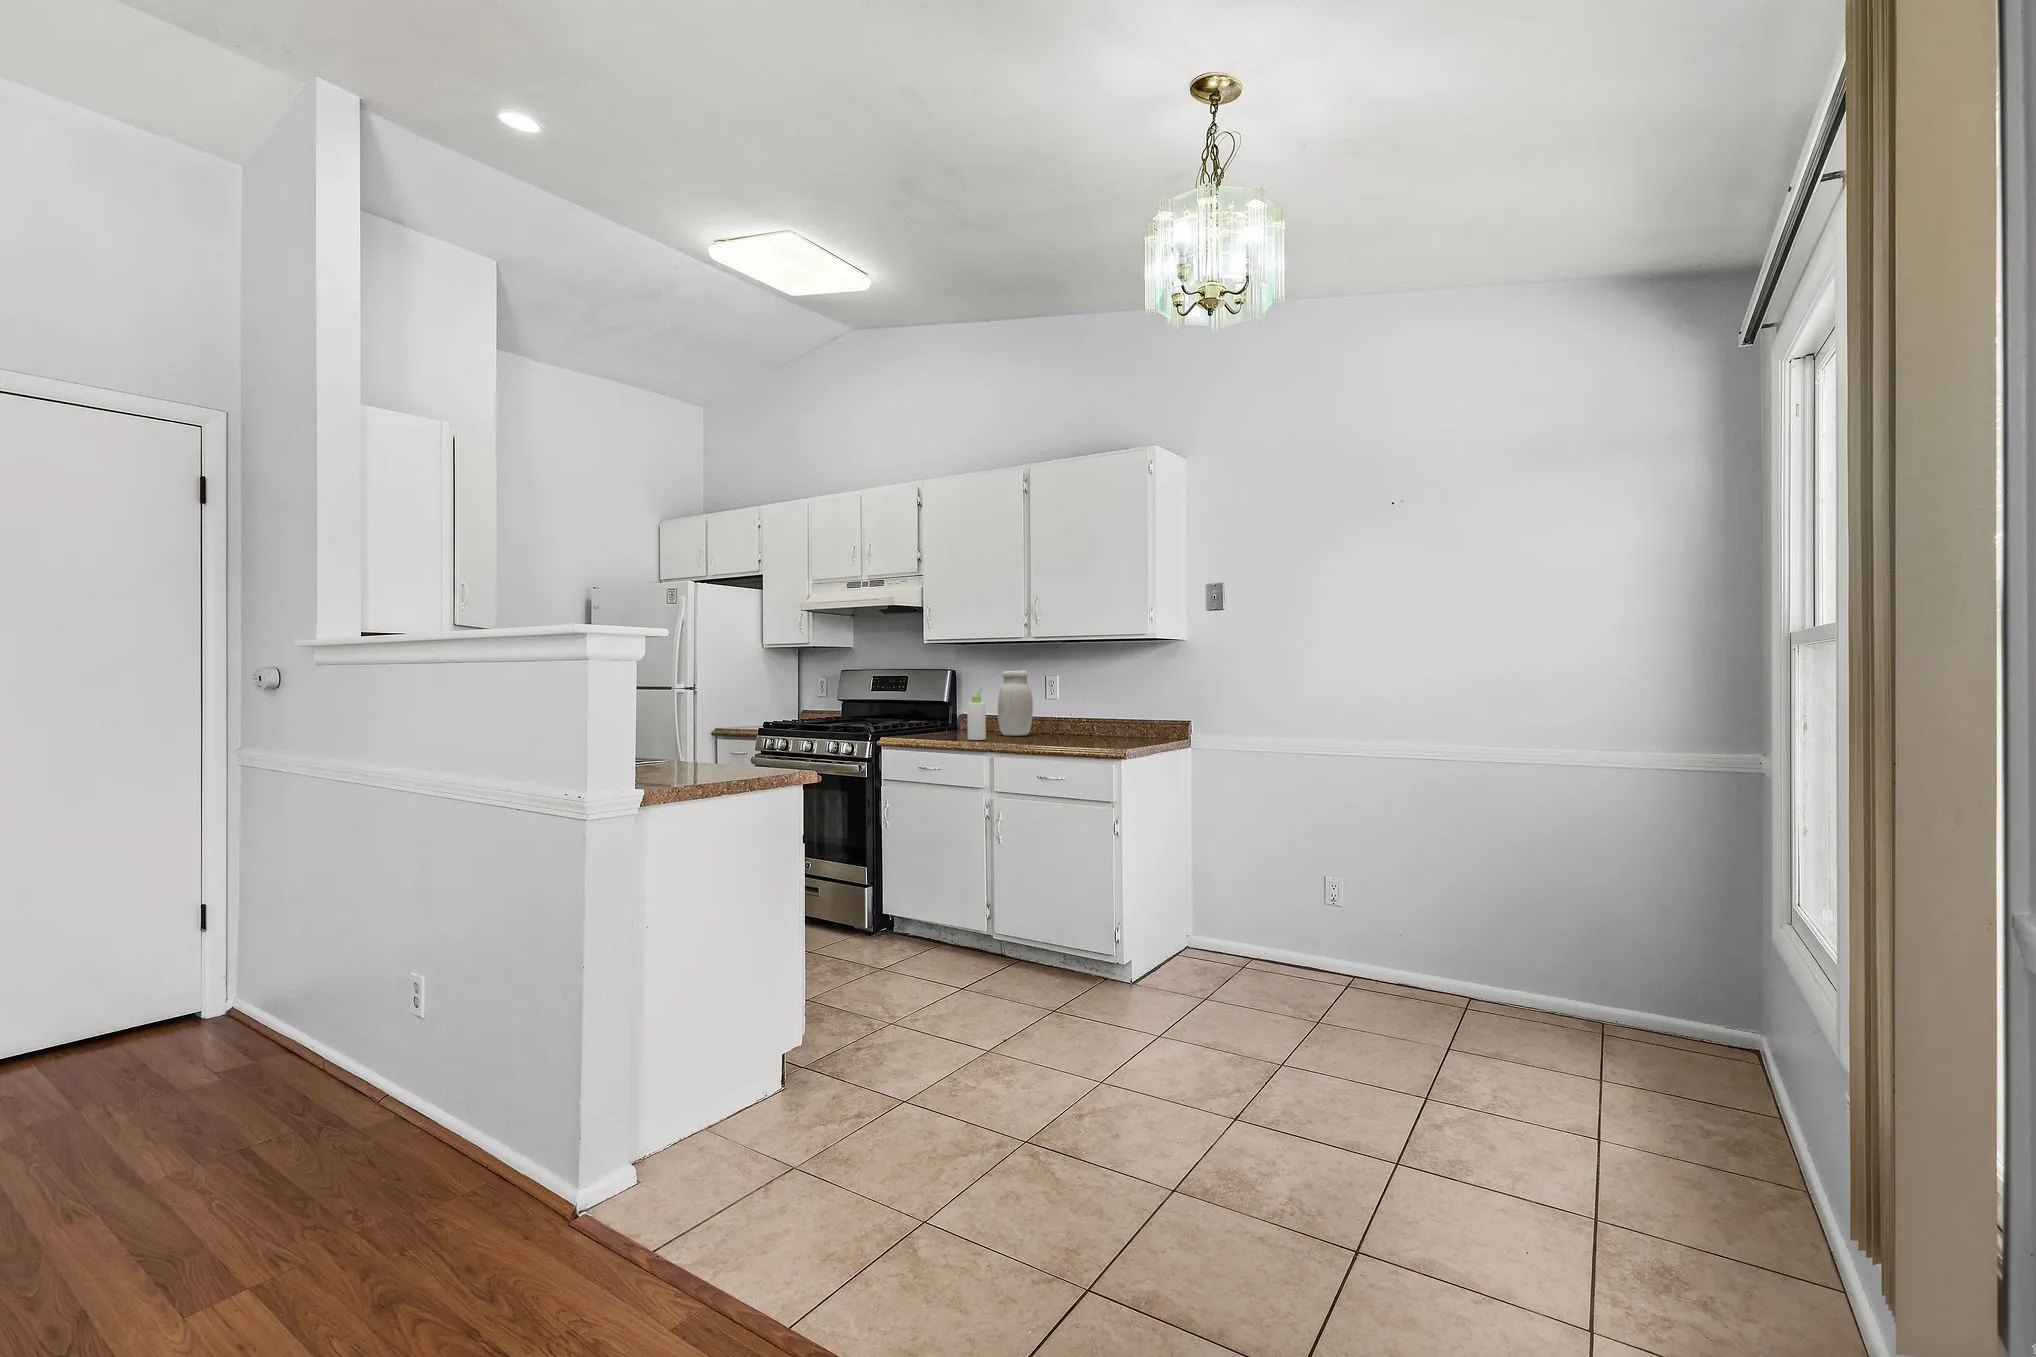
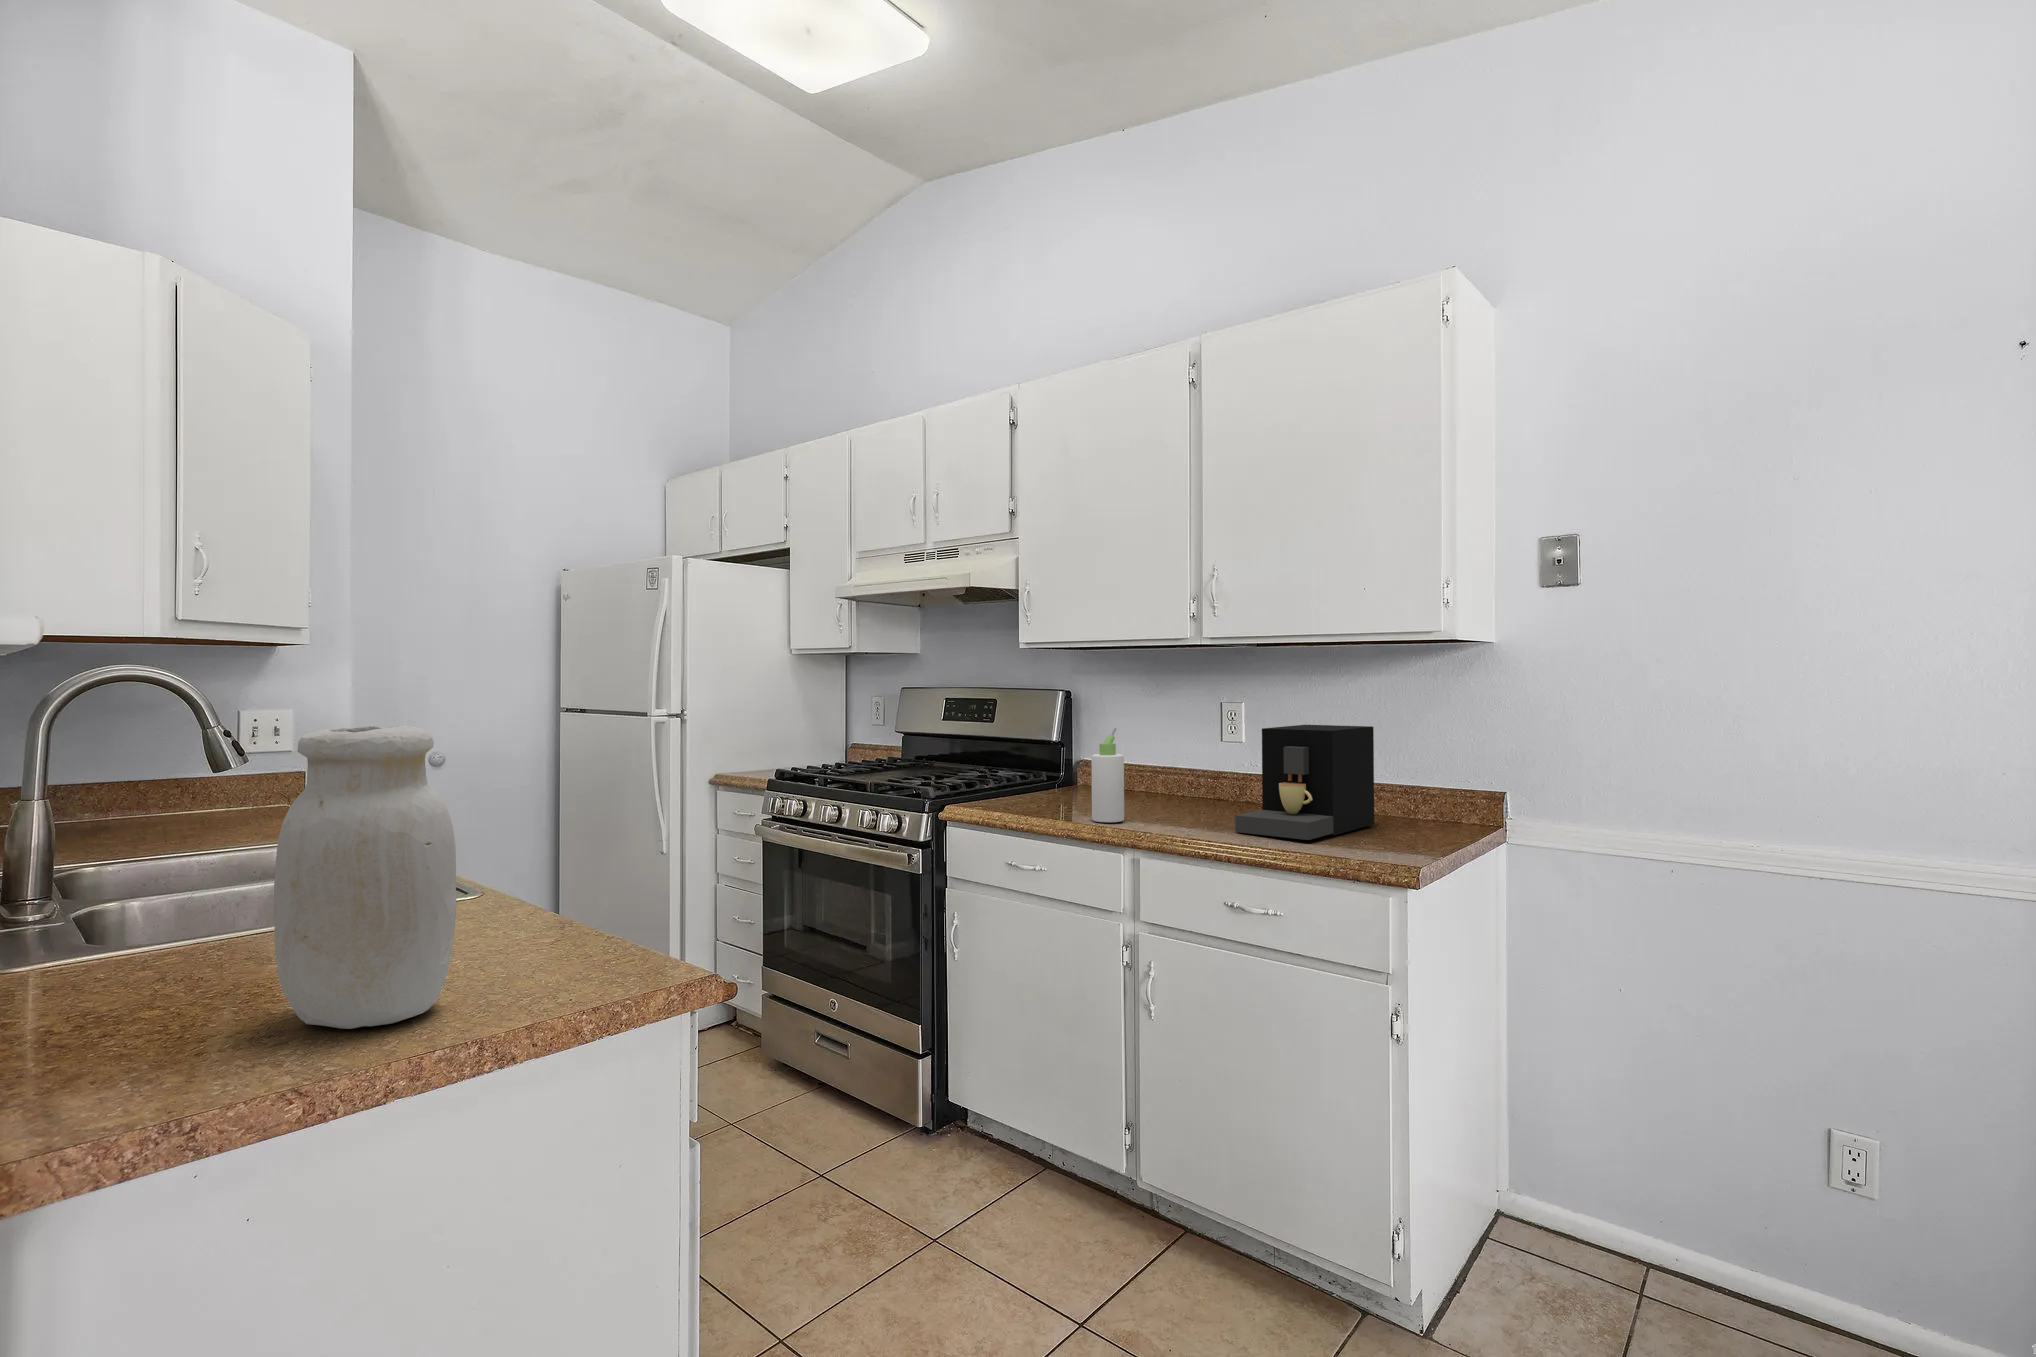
jar: present [998,670,1033,736] -> present [274,726,457,1029]
coffee maker: none [1046,686,1124,744] -> present [1235,725,1374,840]

